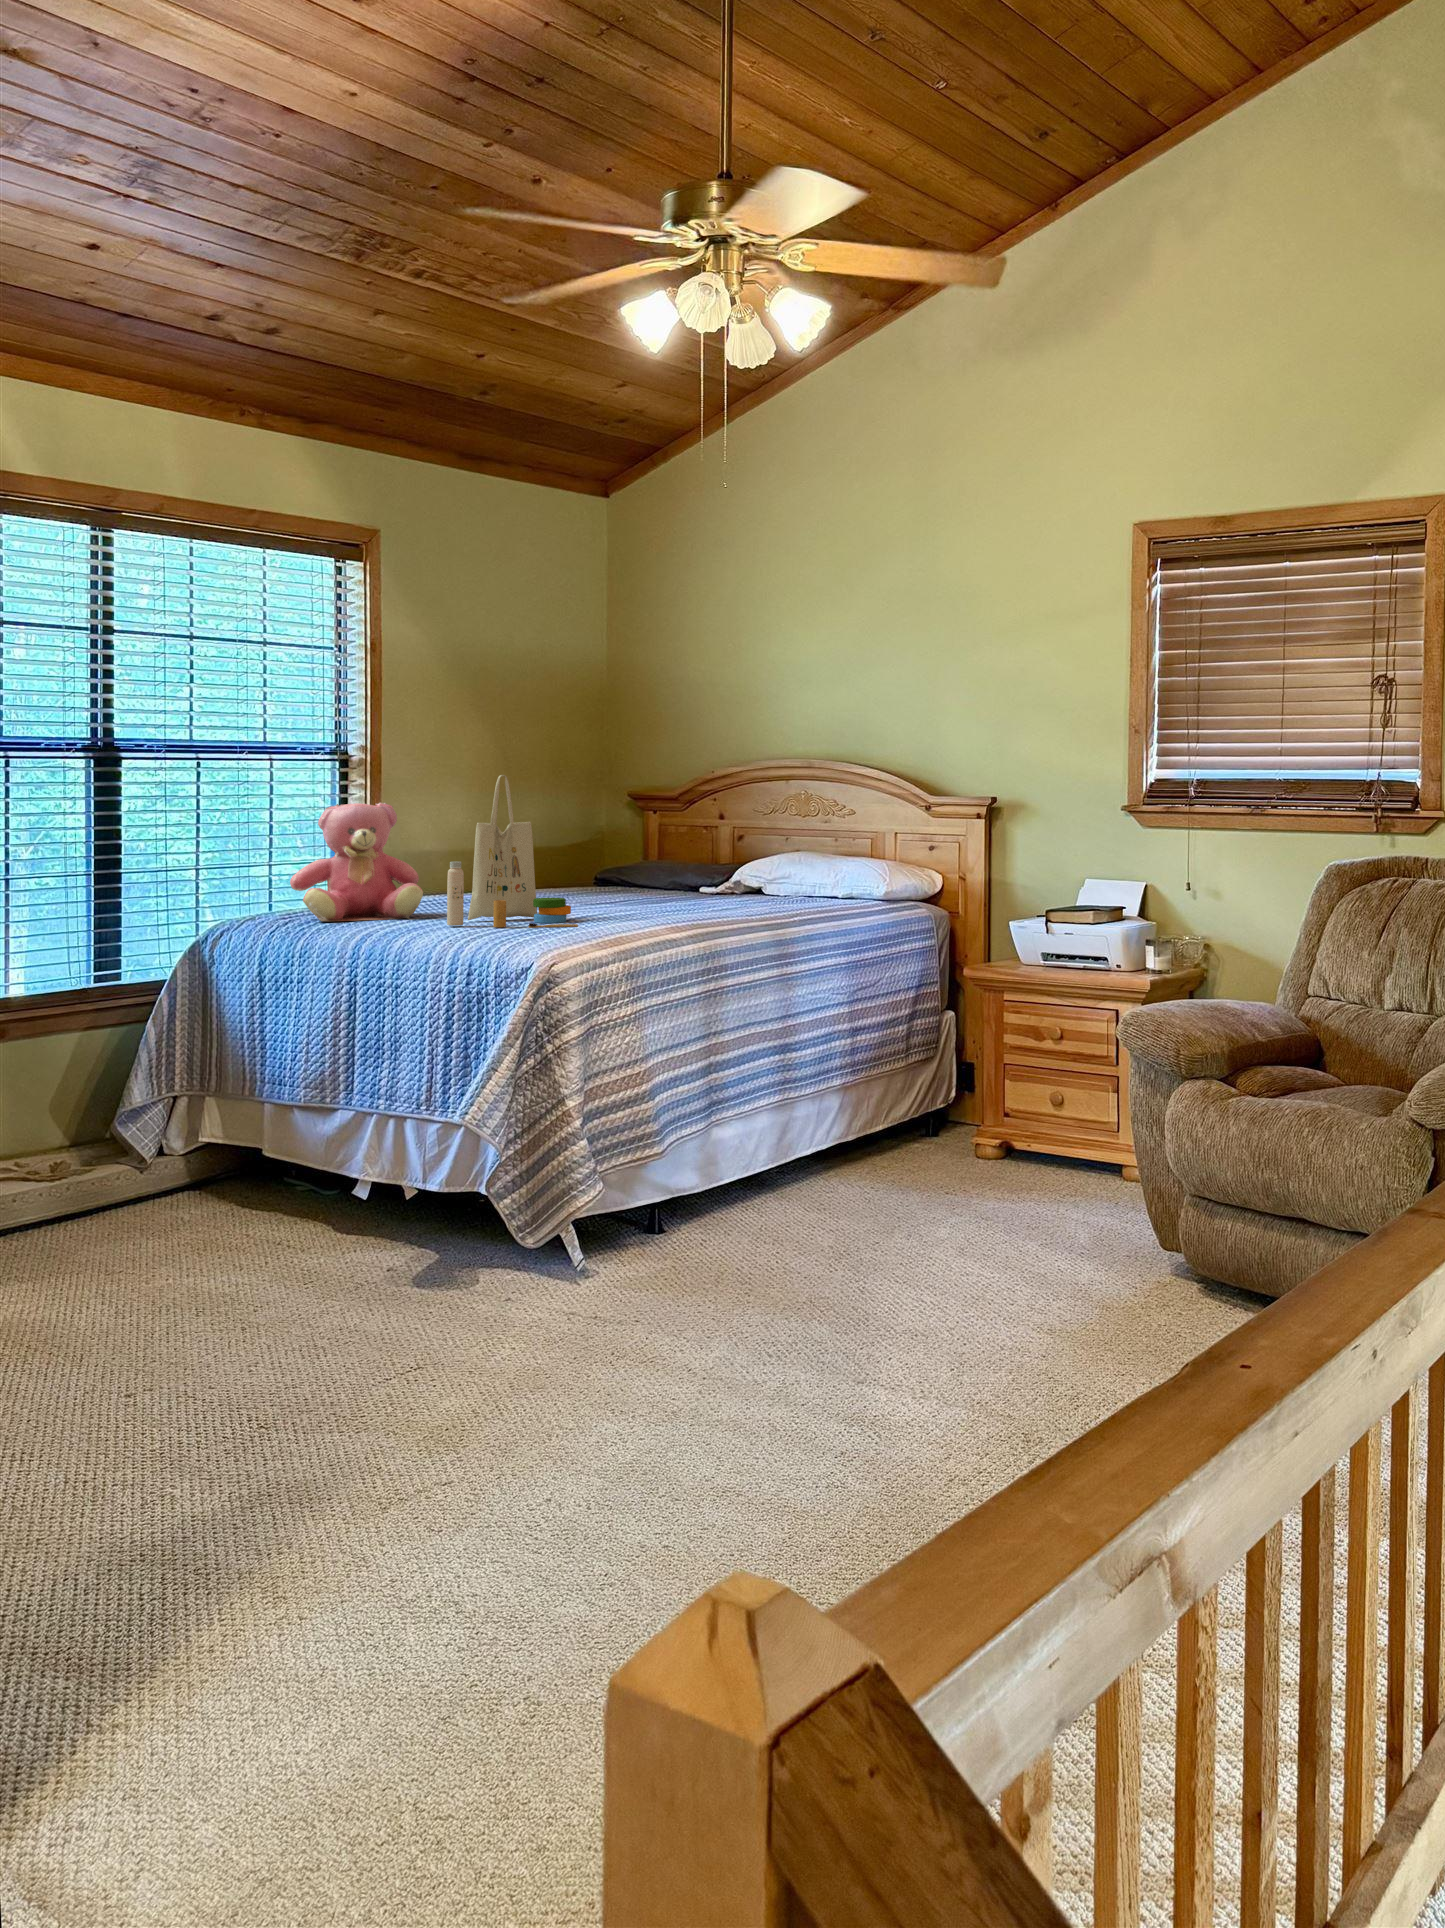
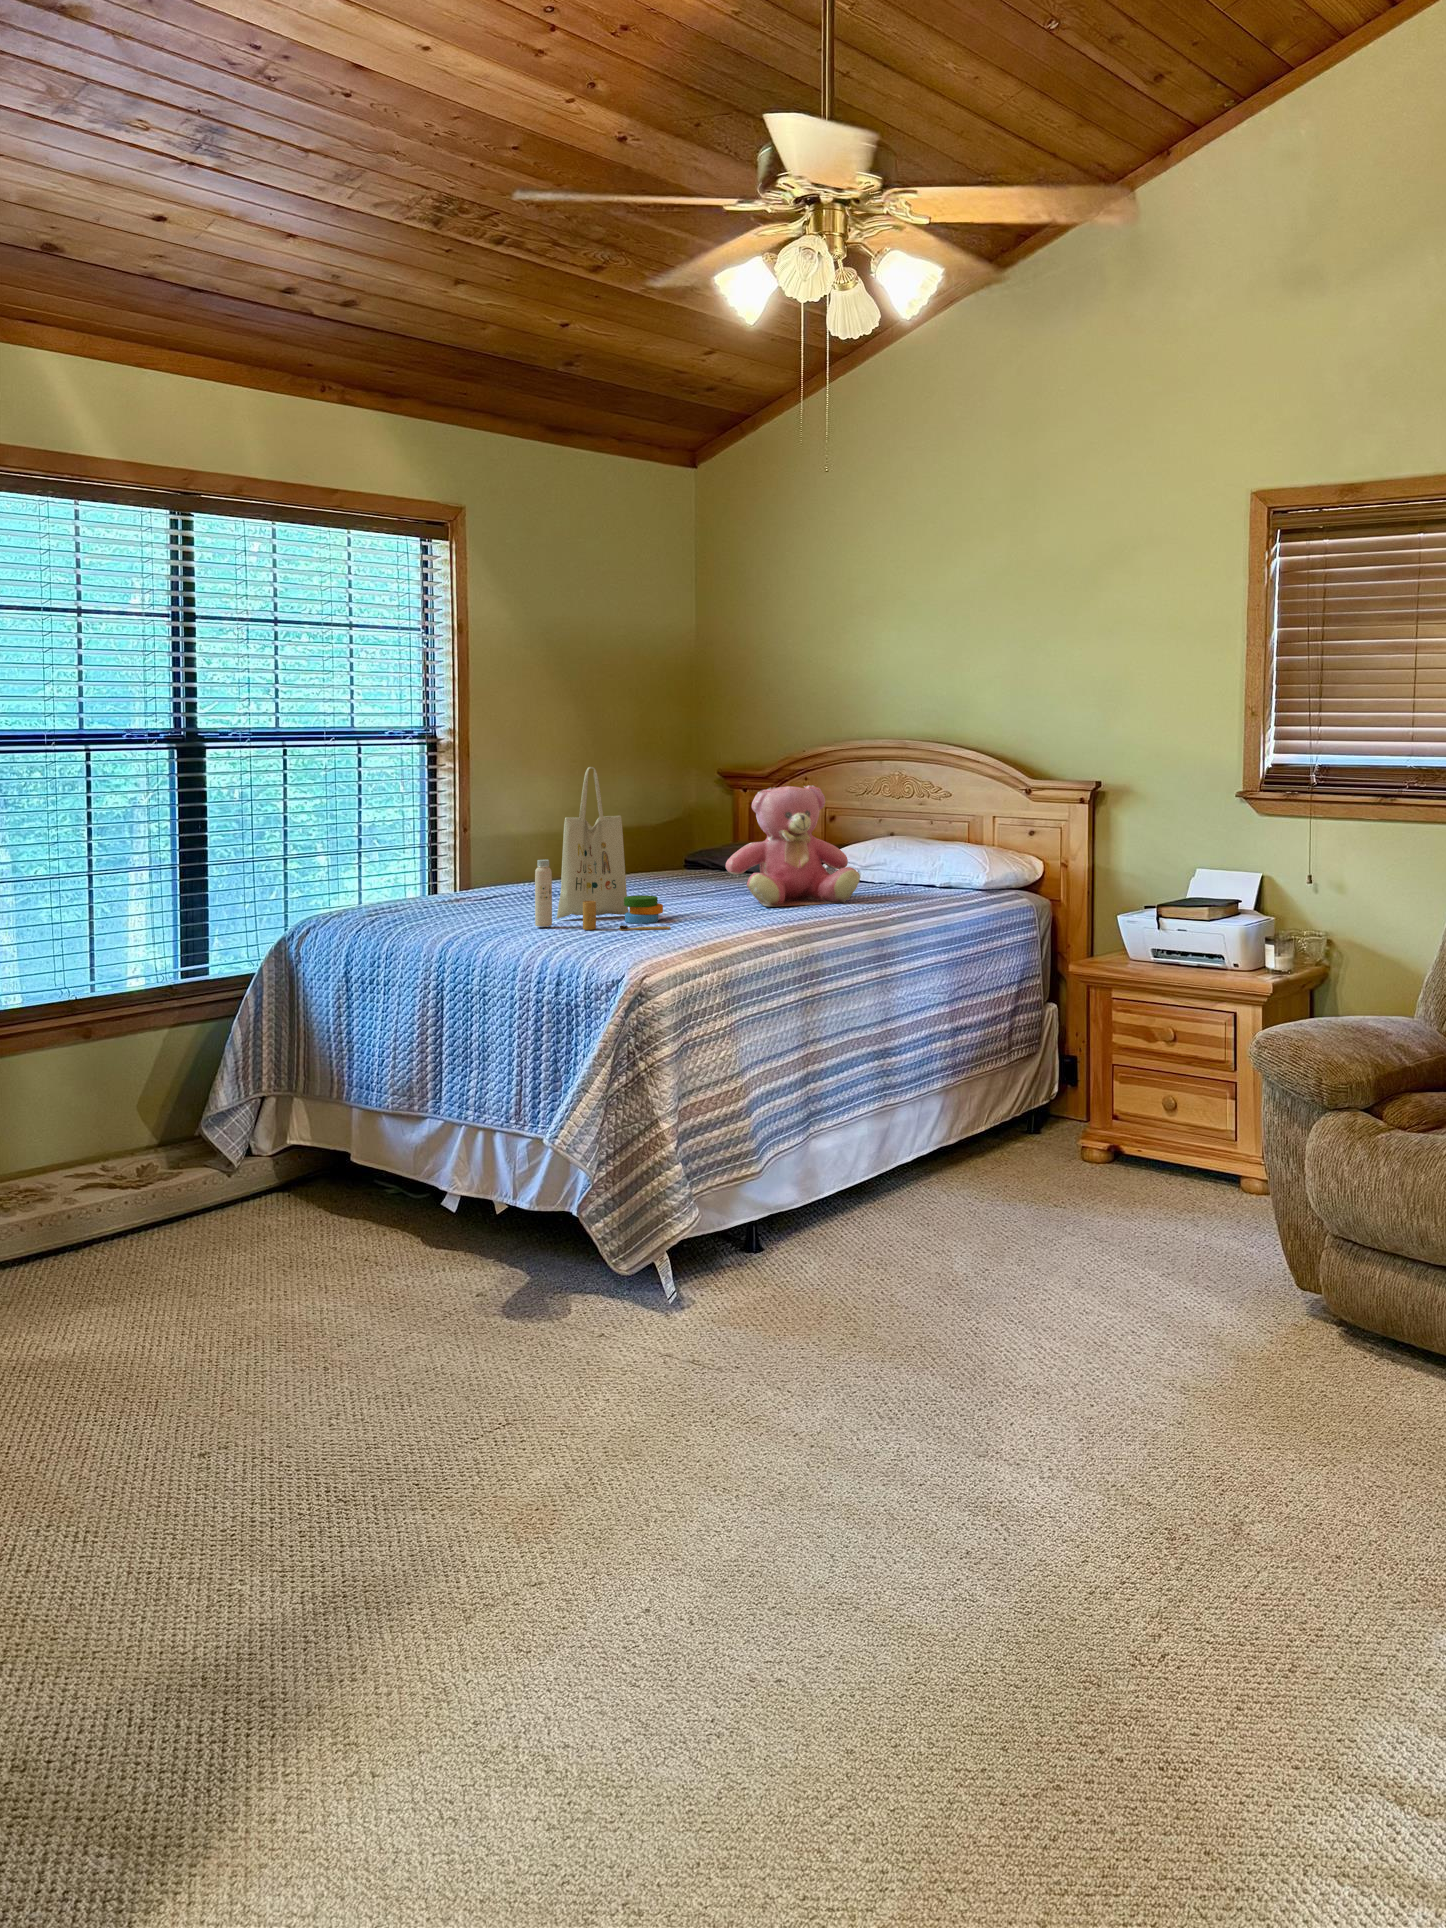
teddy bear: present [290,803,423,921] -> present [725,785,860,906]

